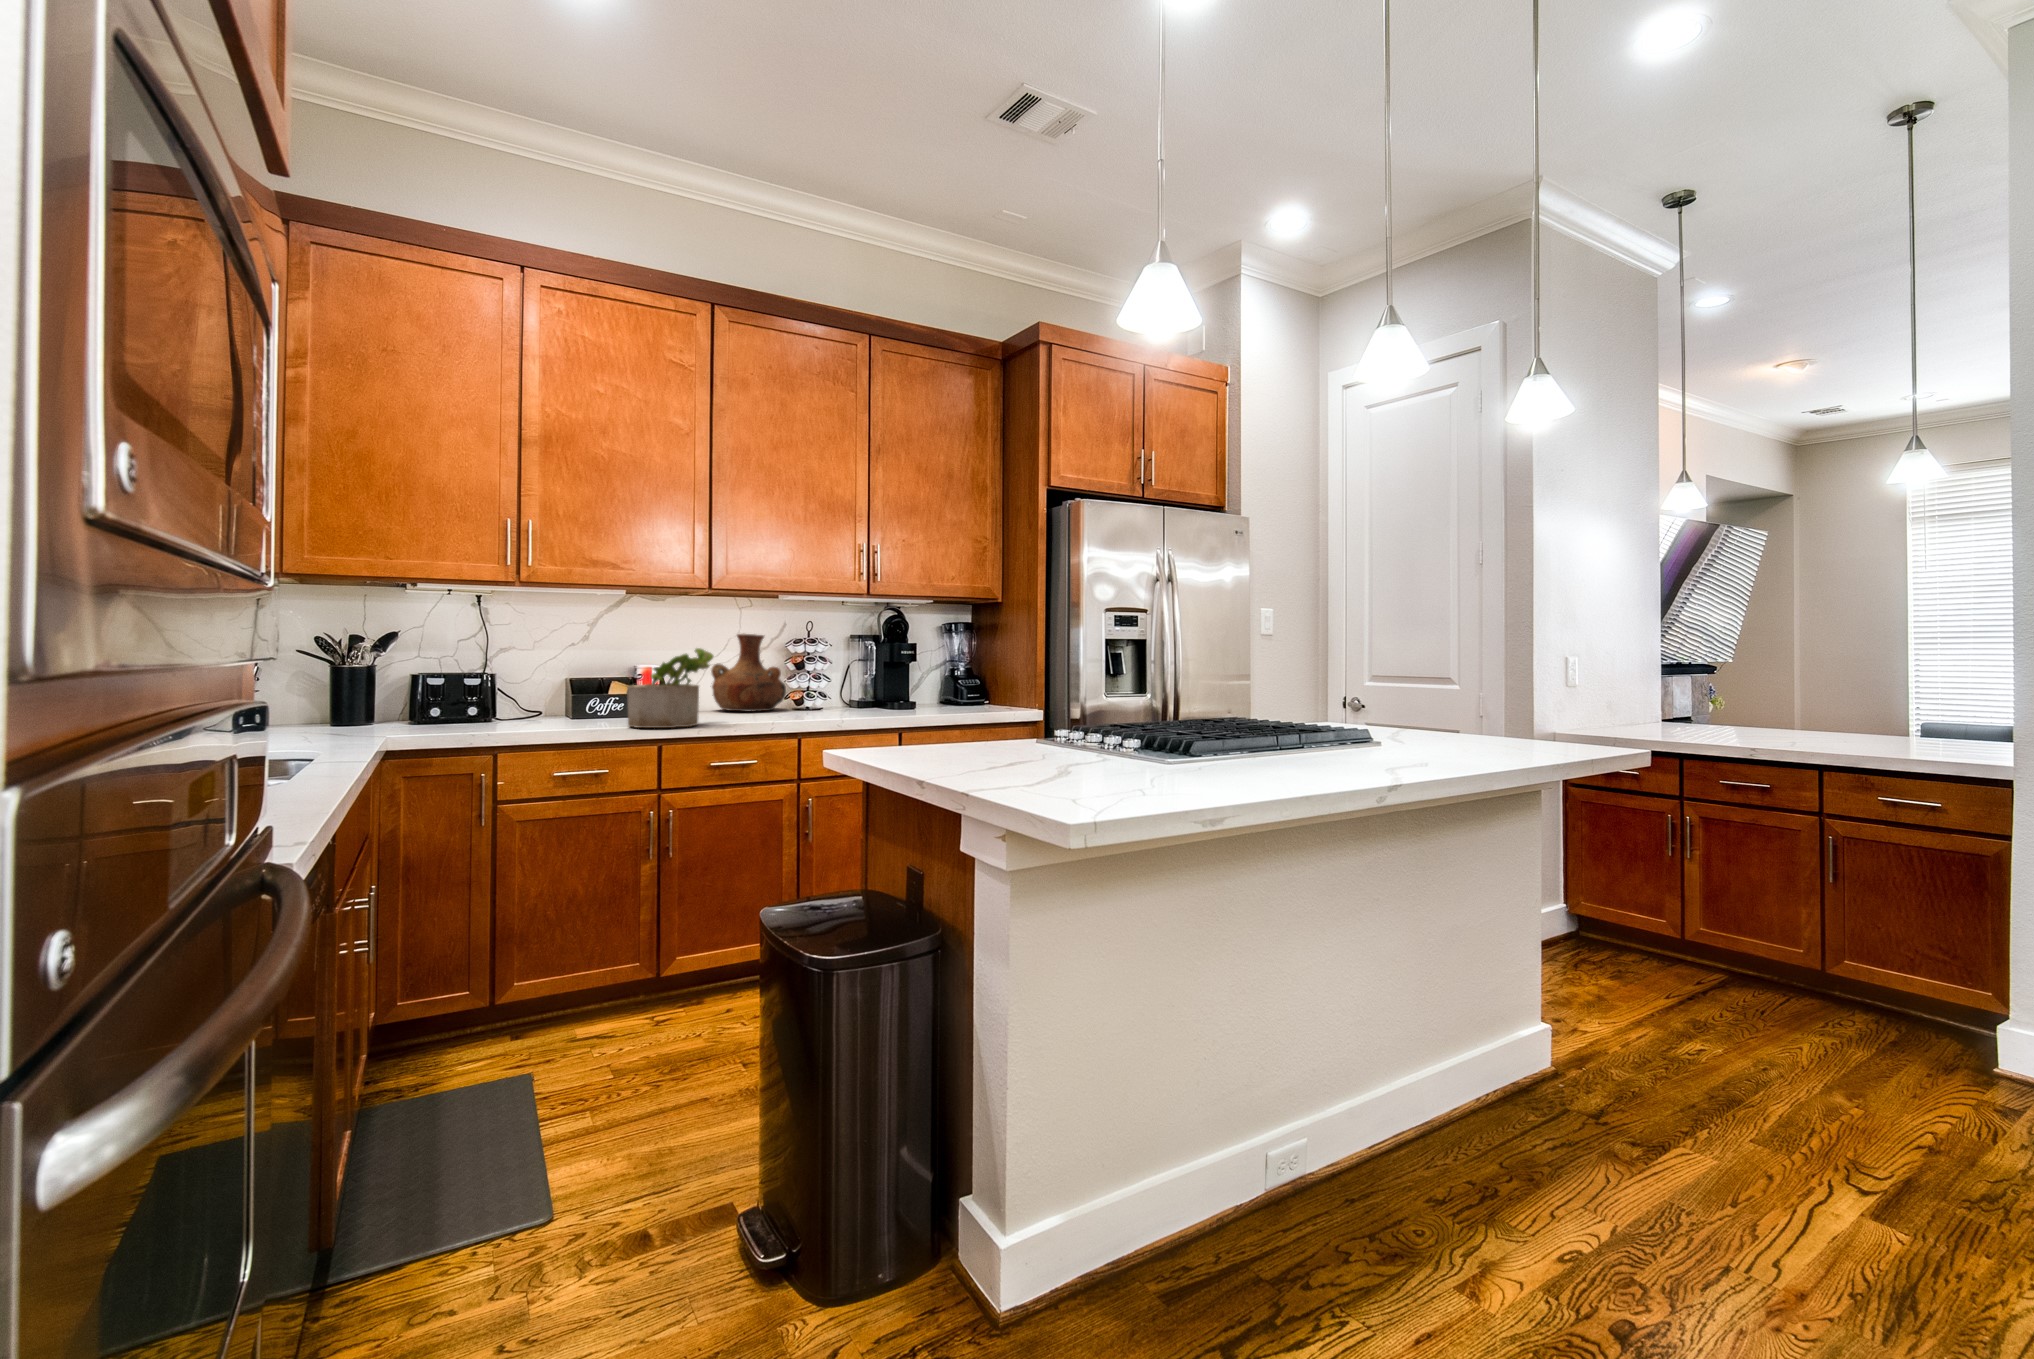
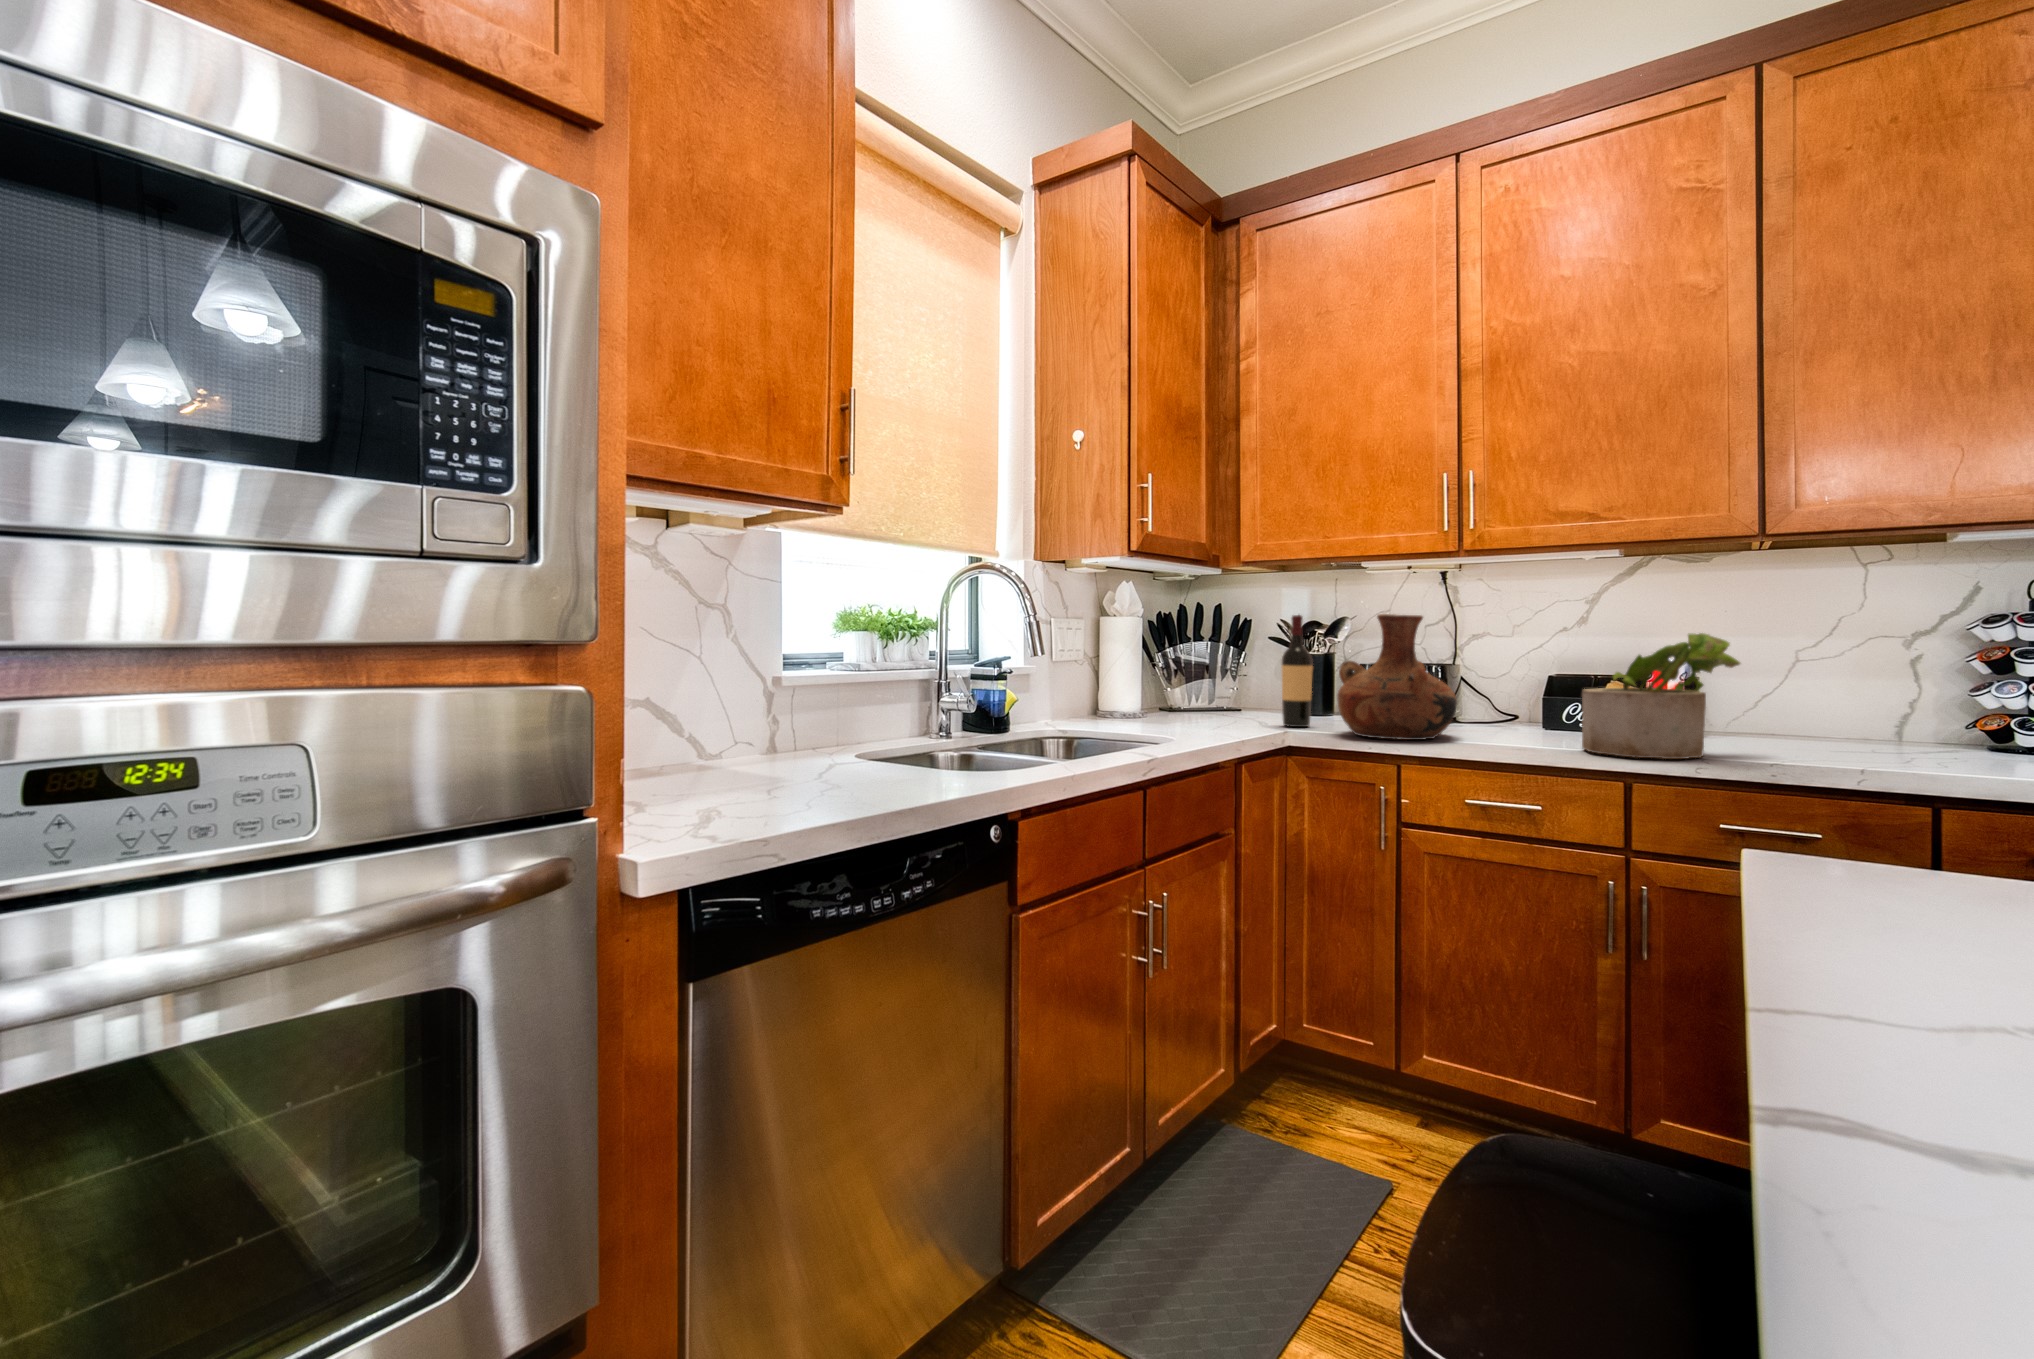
wine bottle: none [350,629,385,734] -> present [1282,615,1313,727]
vase: present [711,633,786,711] -> present [1337,614,1457,740]

